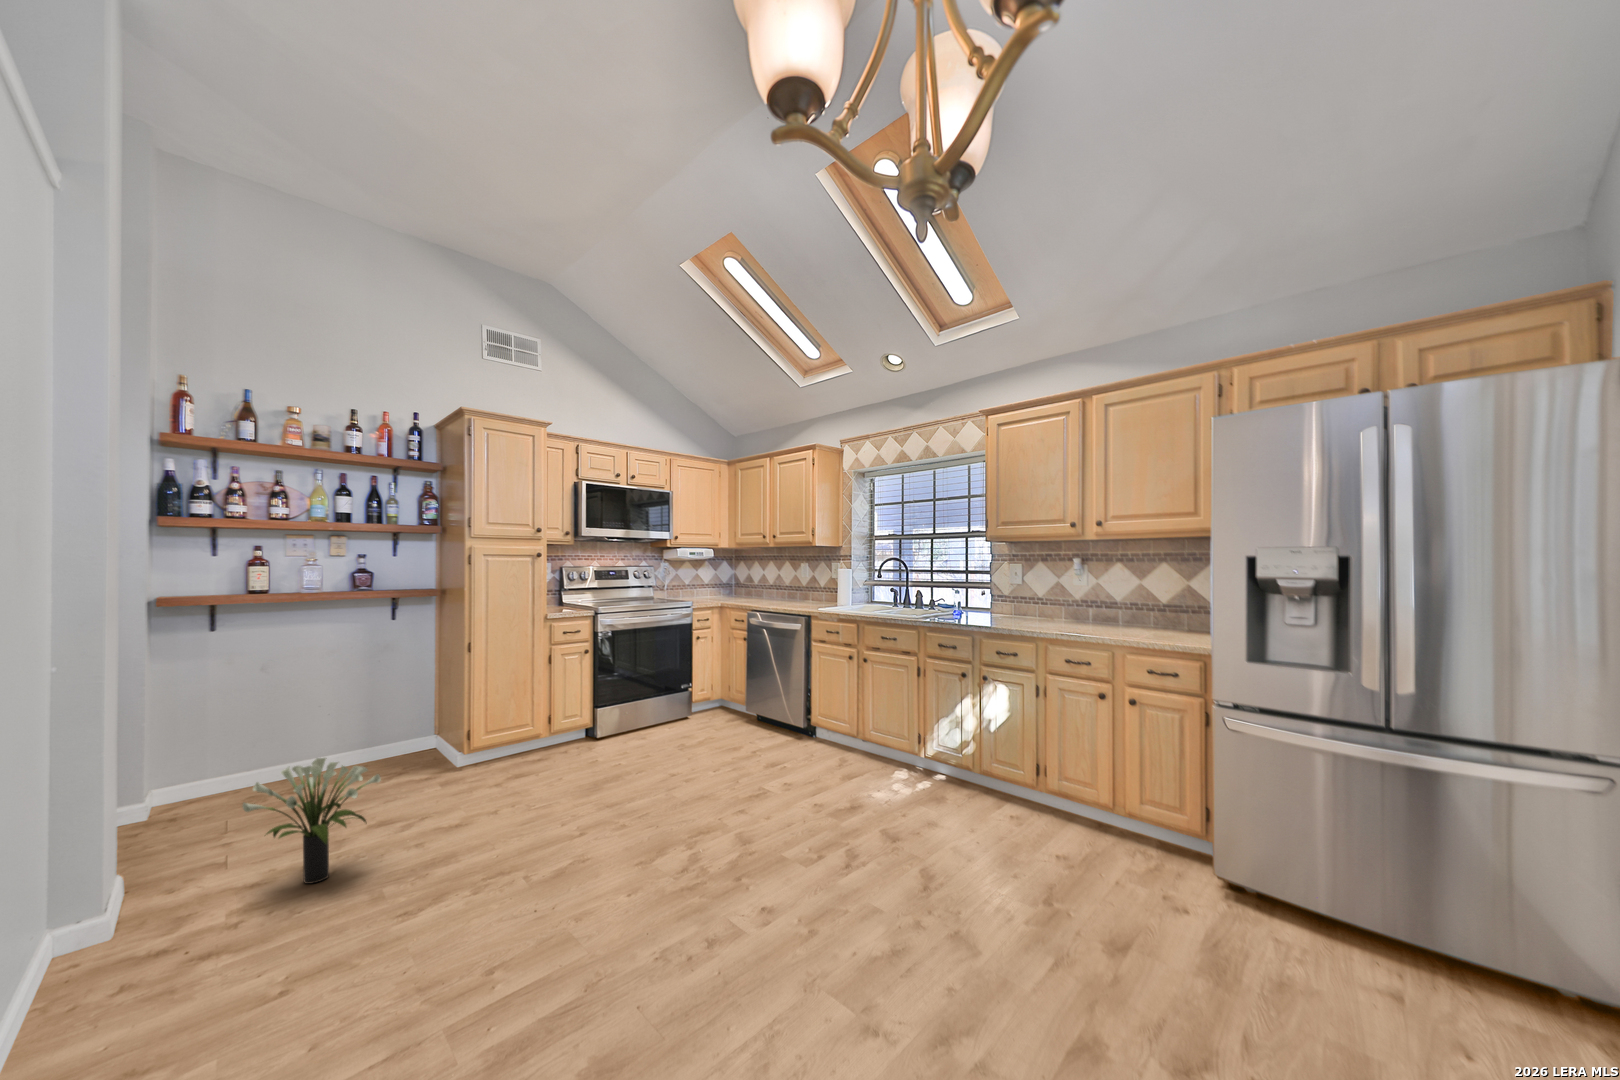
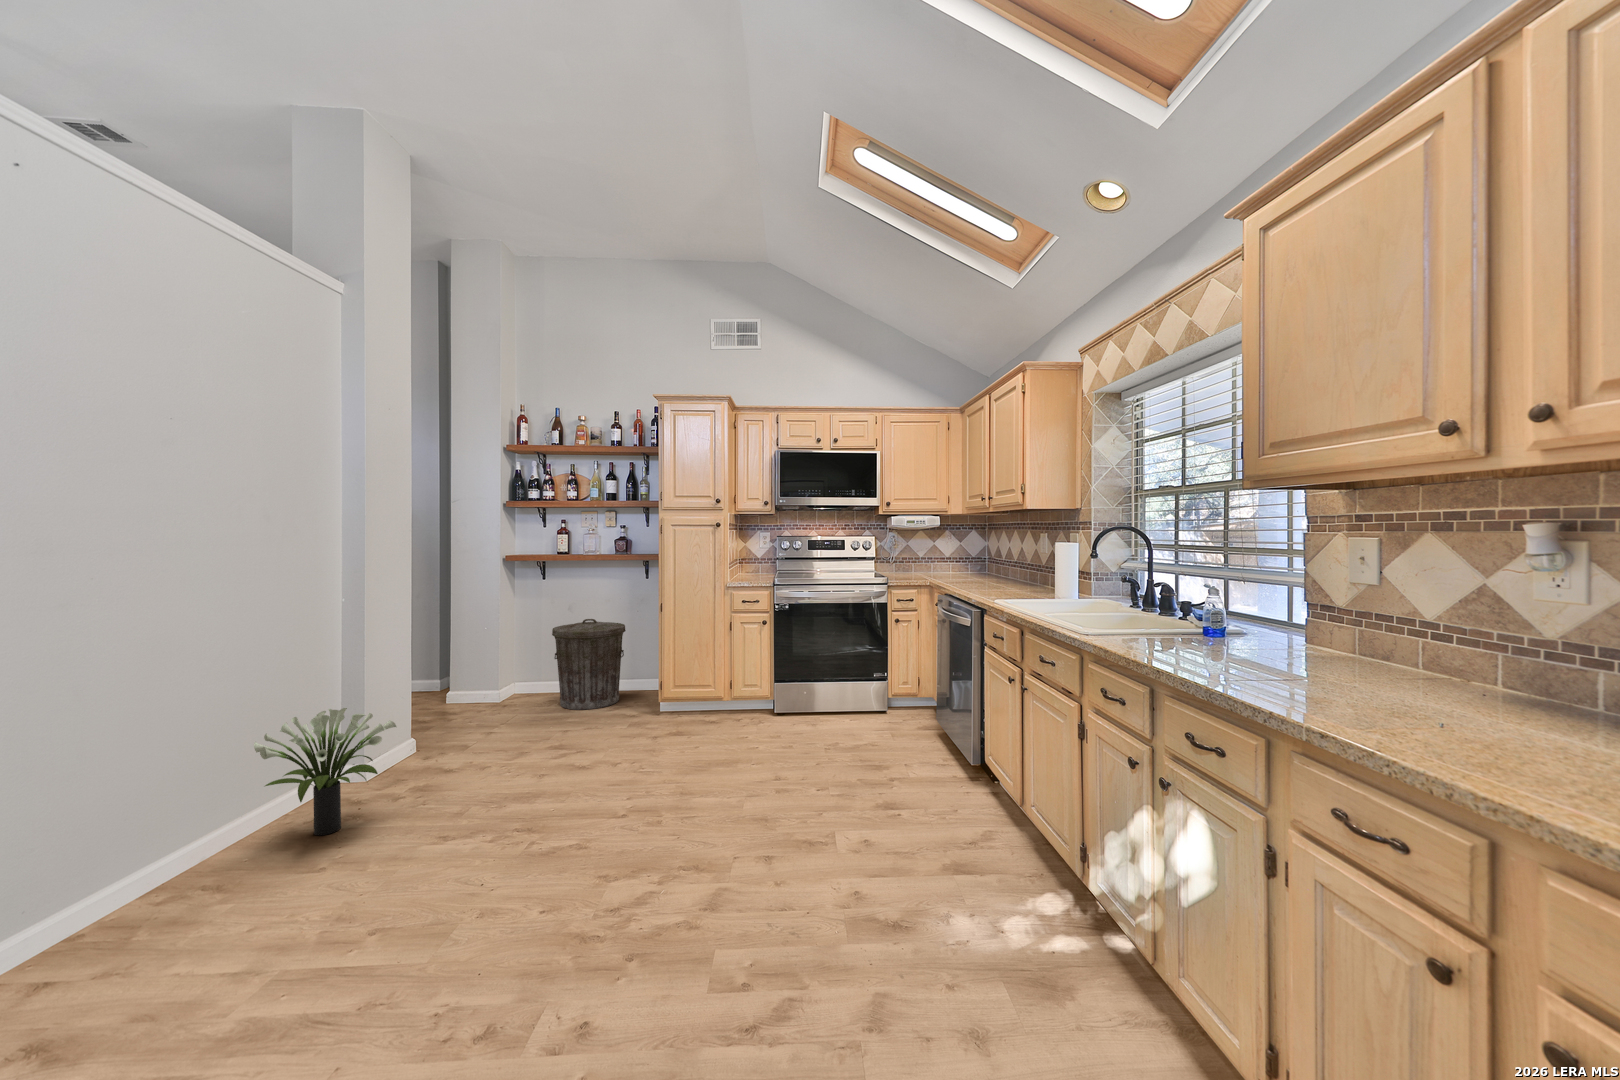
trash can: none [341,668,427,766] -> present [552,619,626,710]

